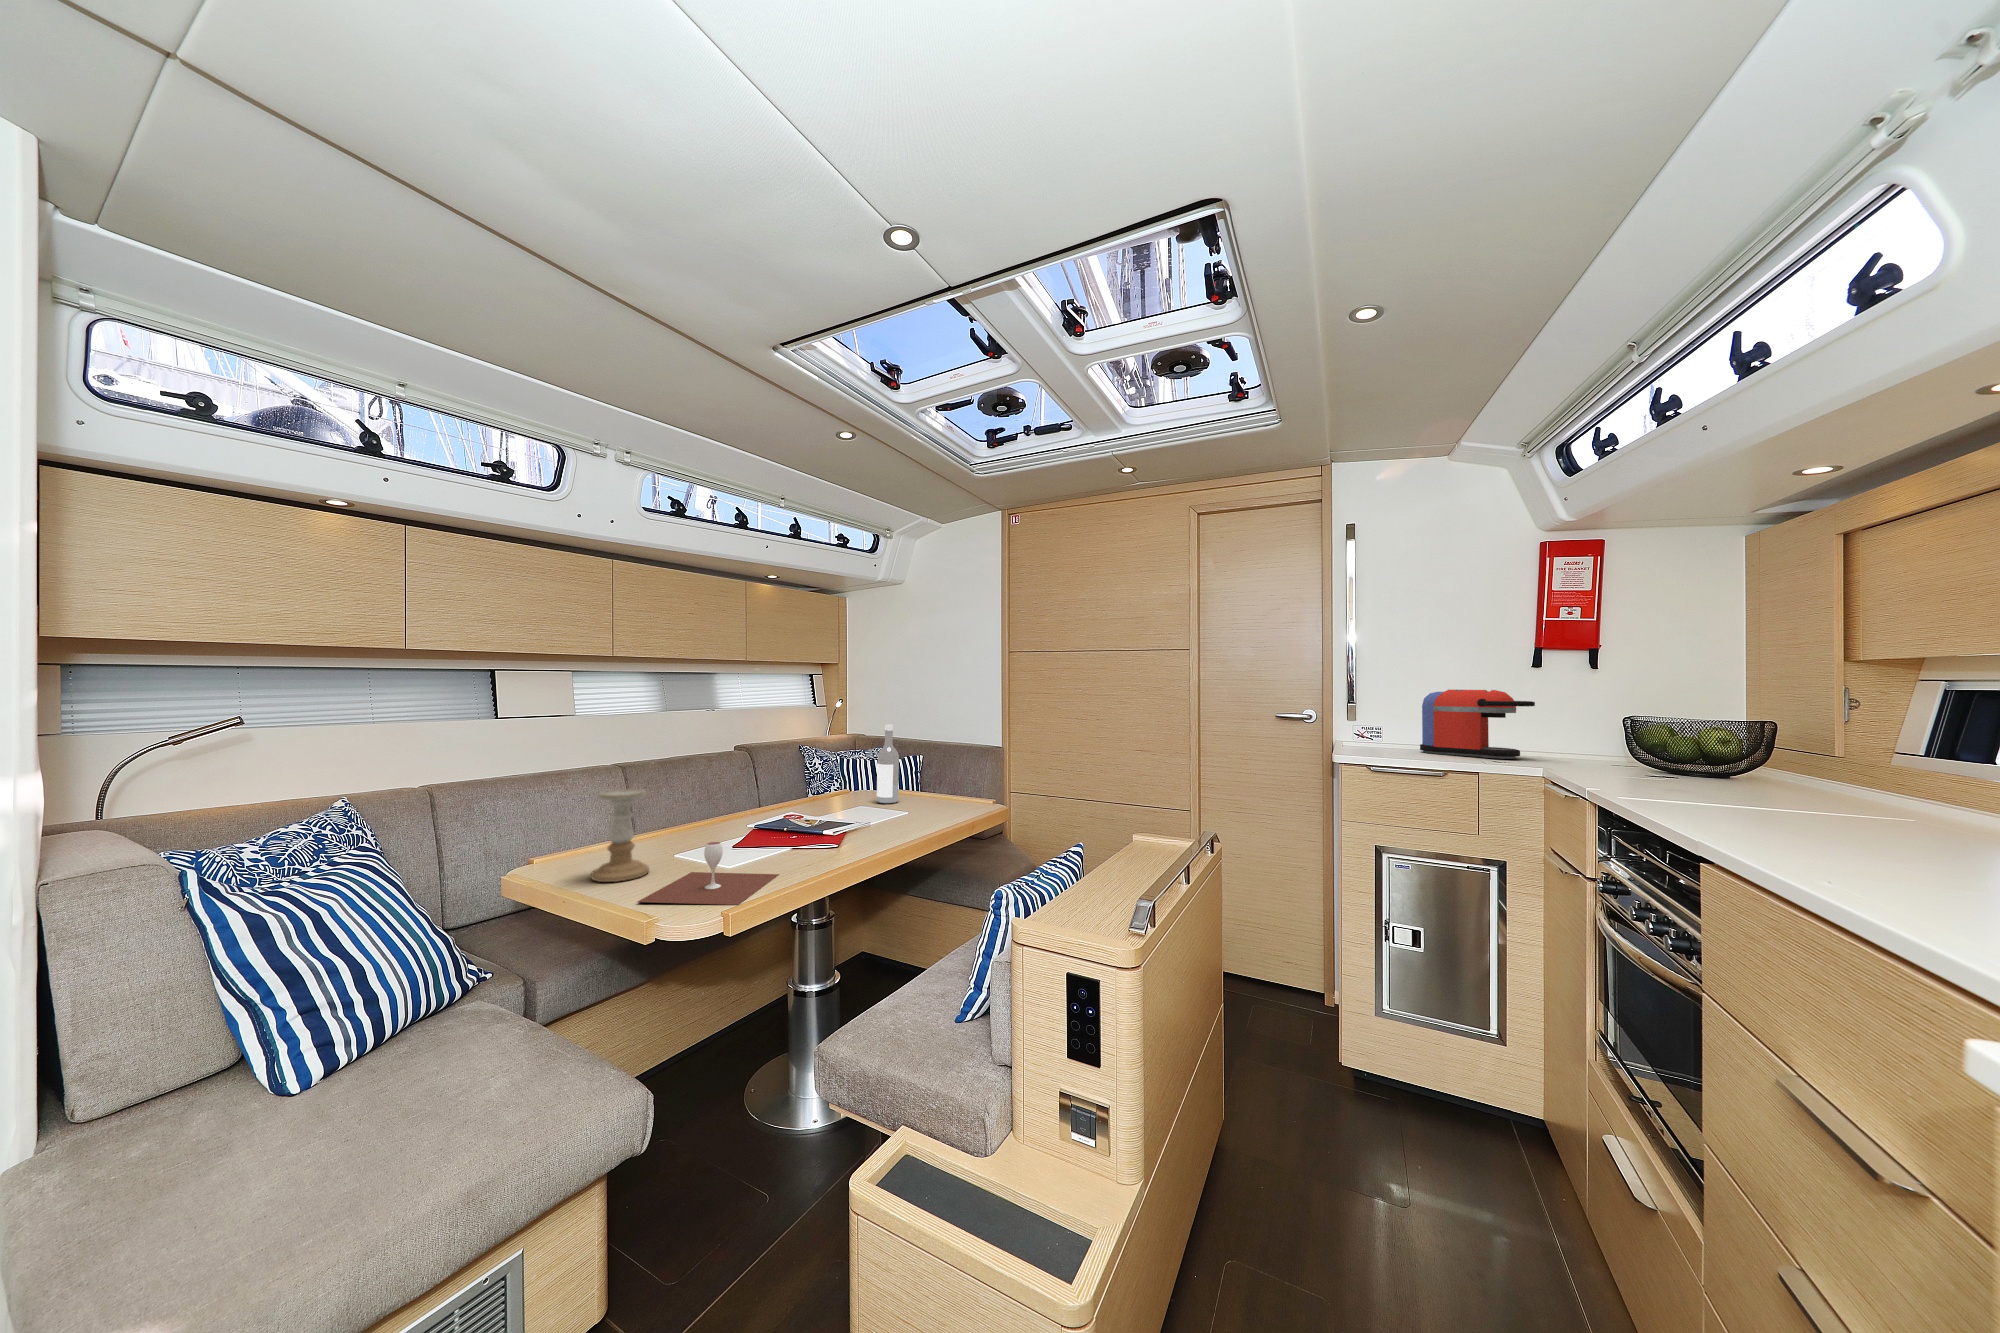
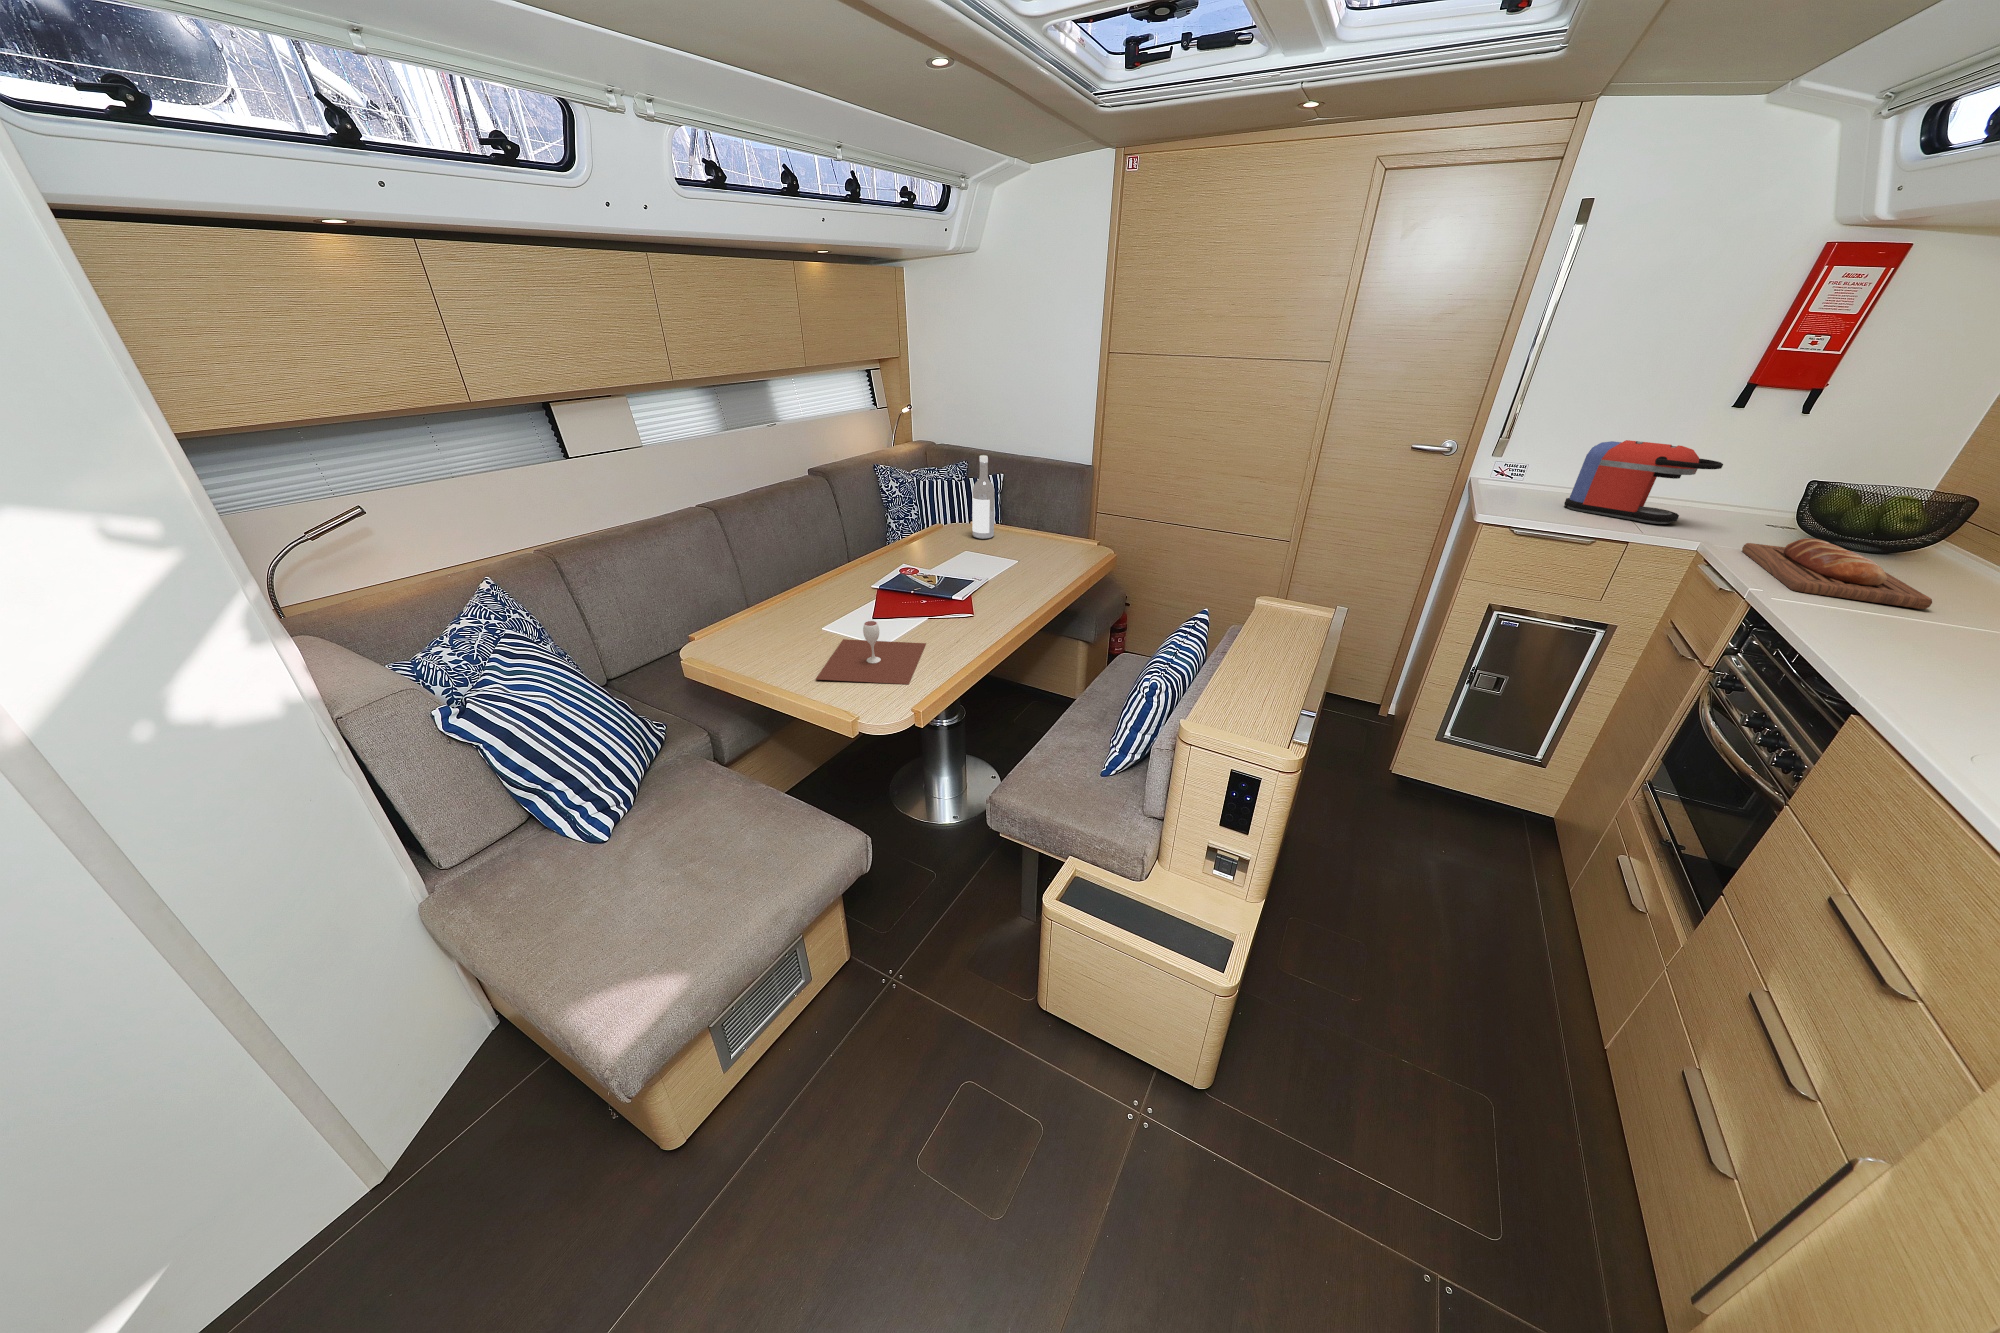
bread loaf: none [1578,751,1749,795] -> present [1742,538,1932,609]
candle holder: present [591,789,649,882] -> none [745,561,802,651]

